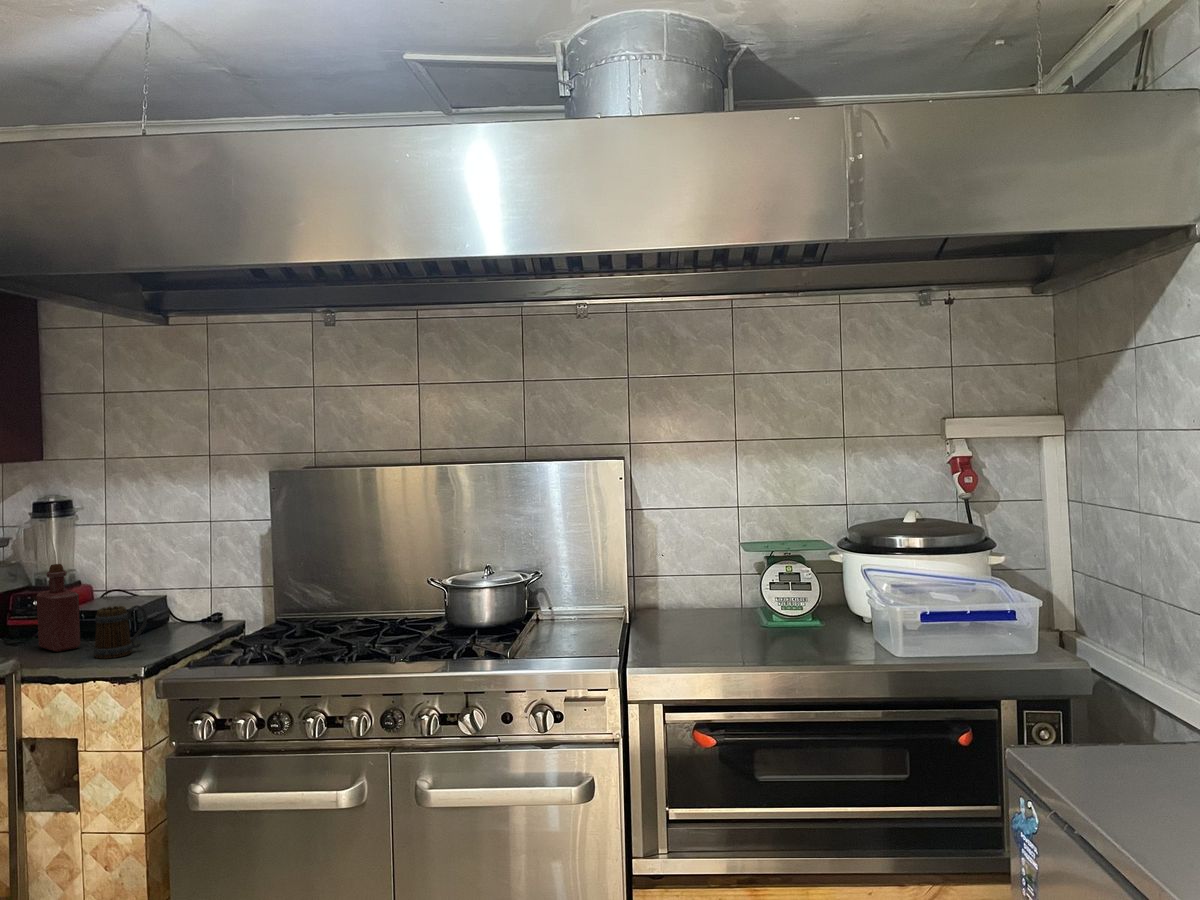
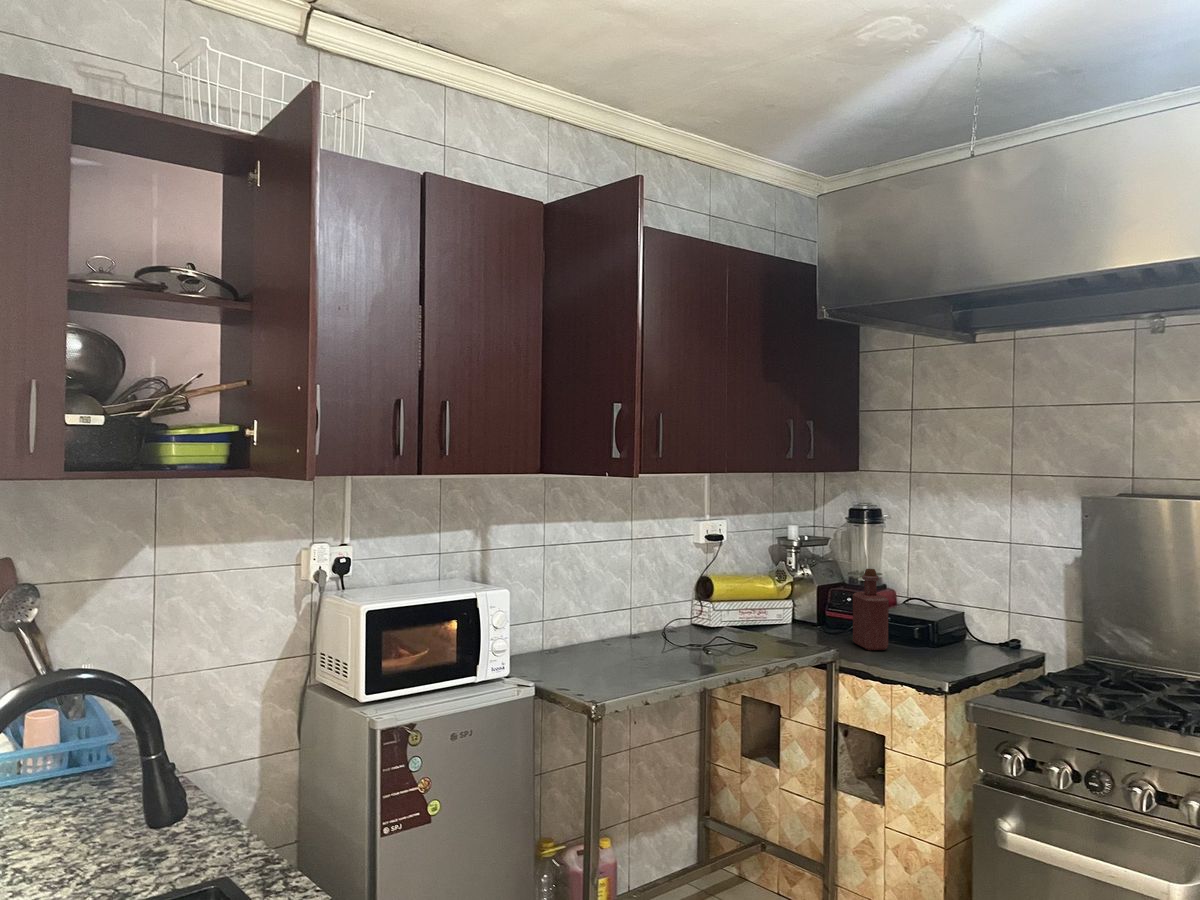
mug: present [94,605,147,659] -> none [902,617,951,668]

